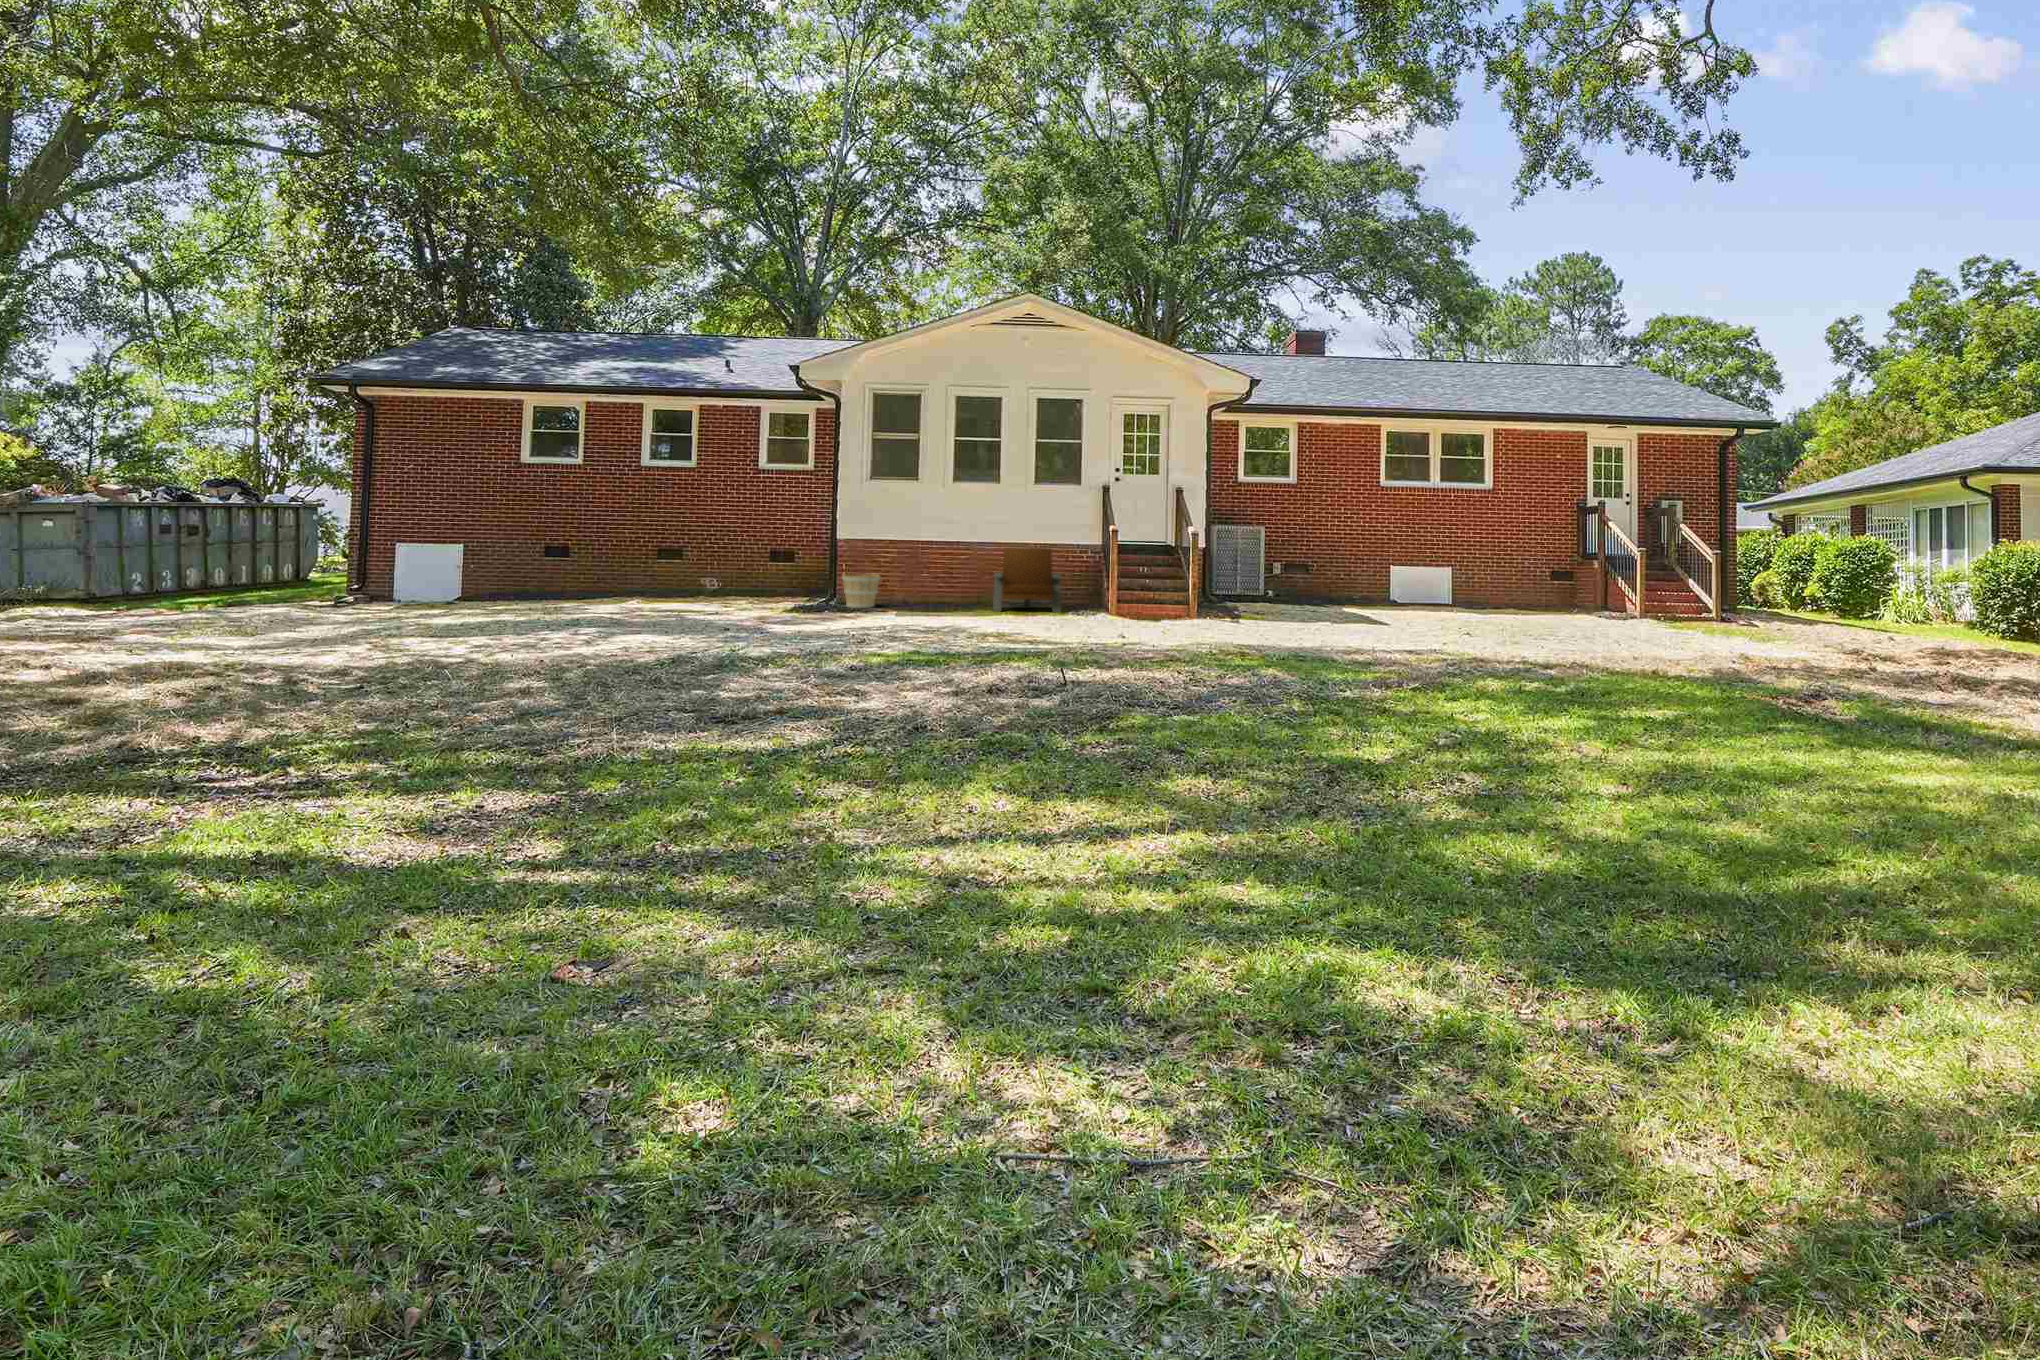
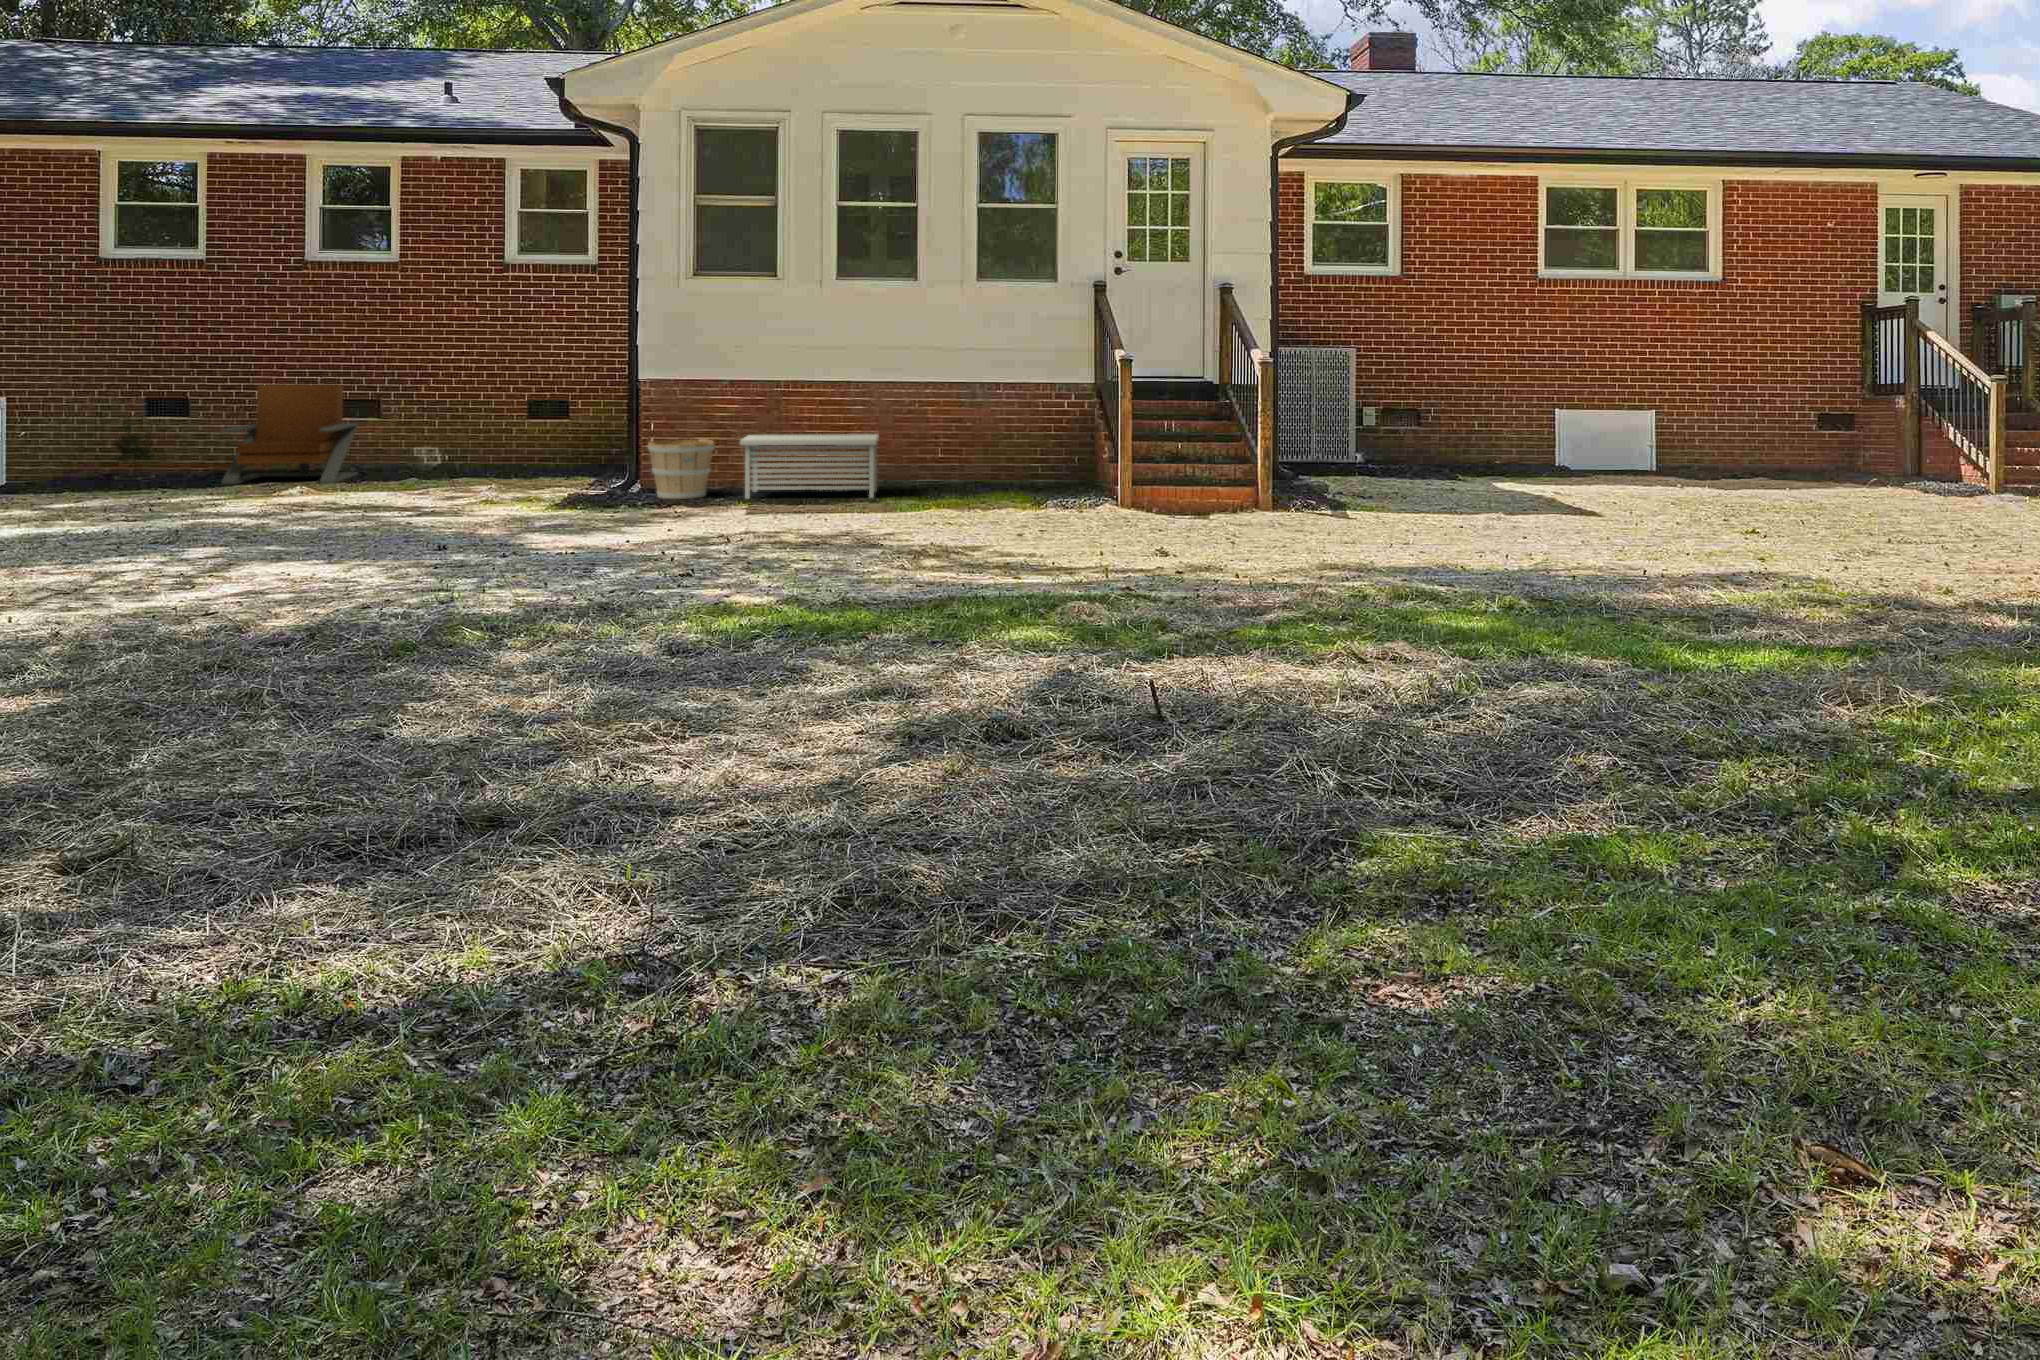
lounge chair: present [993,548,1061,613] -> present [221,384,359,484]
potted tree: none [527,554,553,593] -> present [114,416,155,480]
storage bench: none [895,572,976,610] -> present [740,434,879,499]

